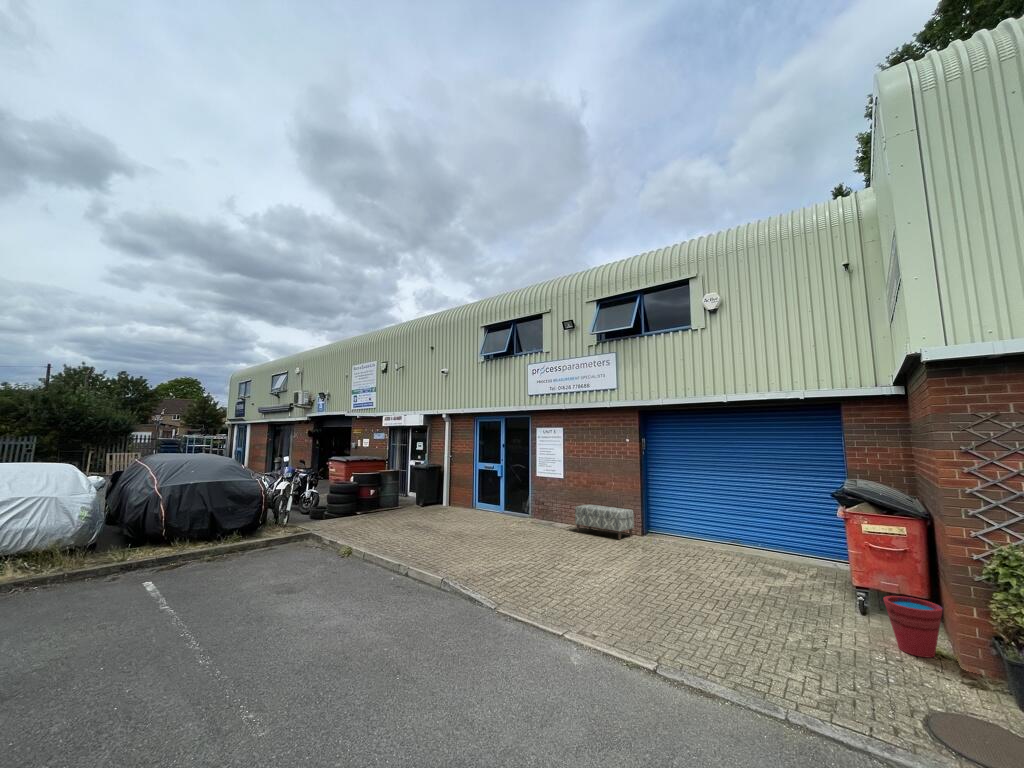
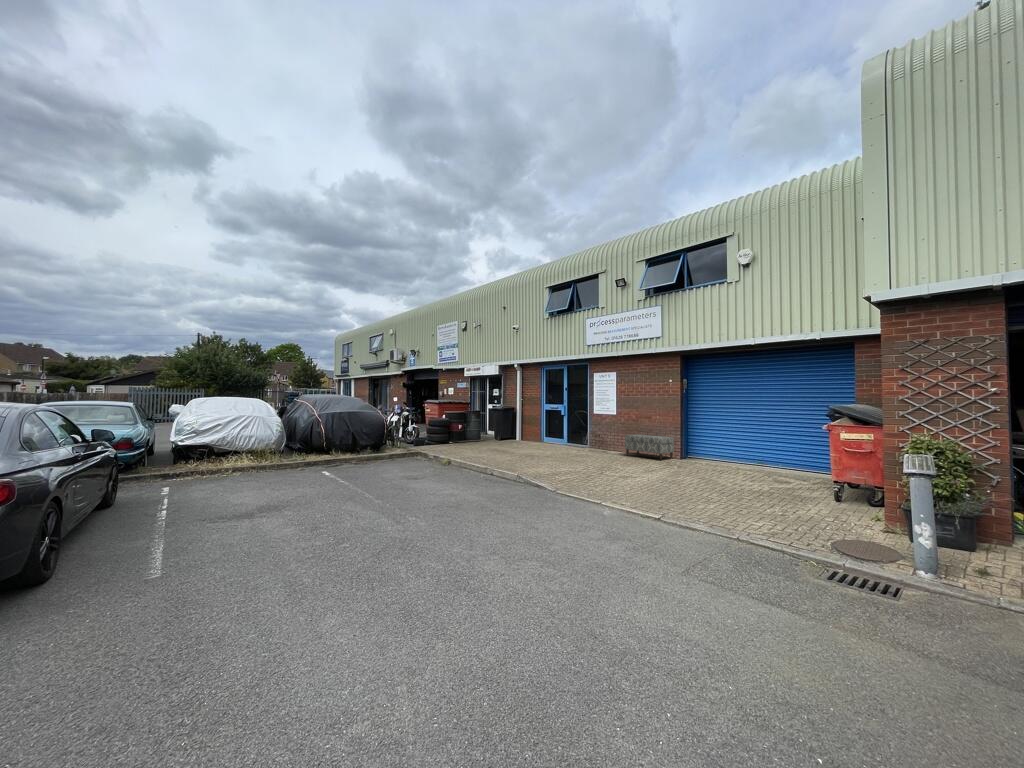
bucket: present [883,596,943,658] -> none [840,480,882,519]

